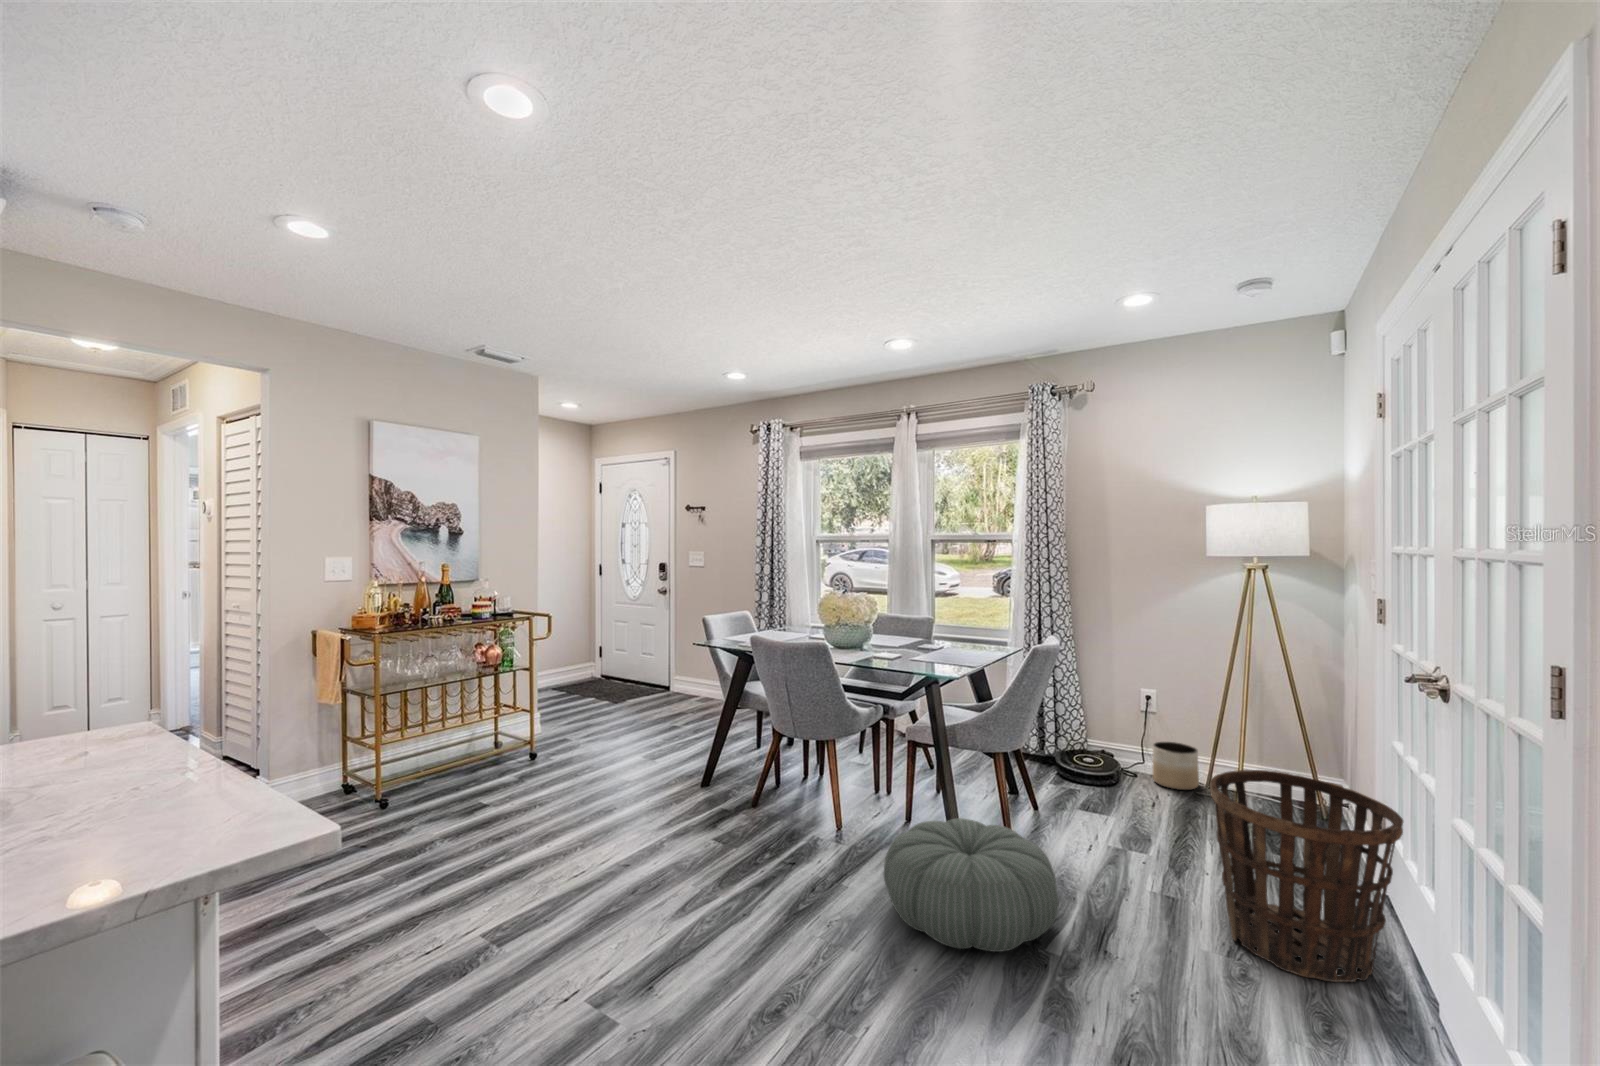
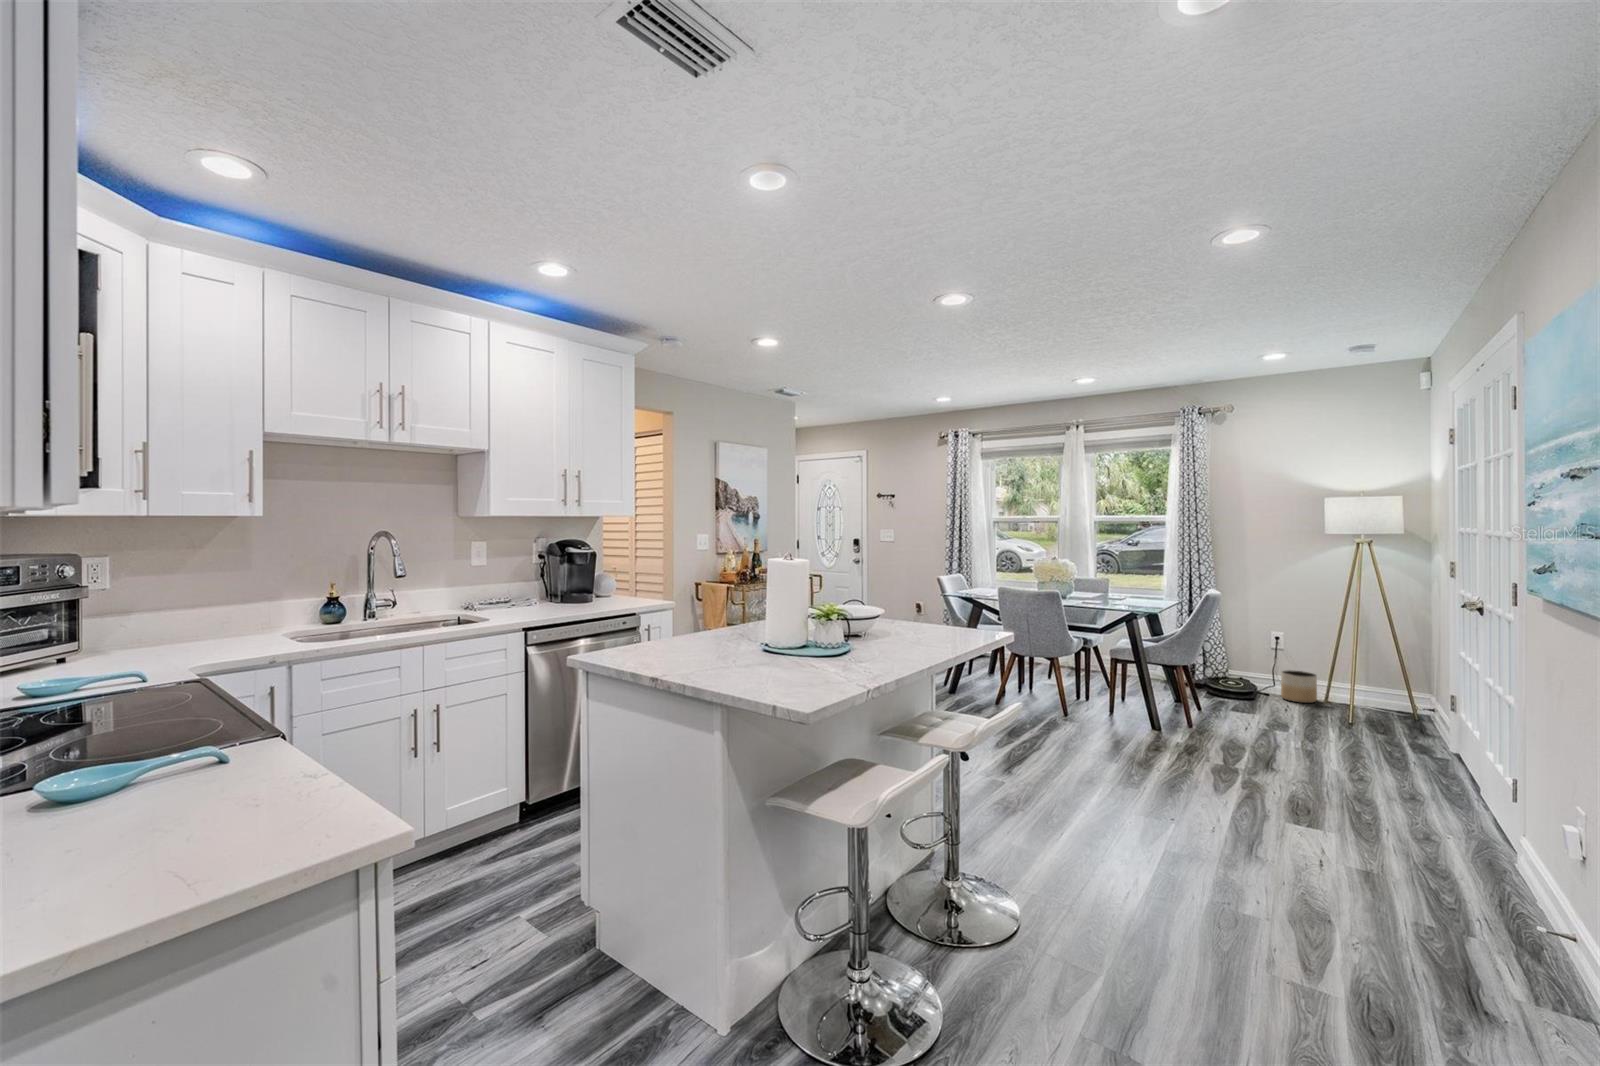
basket: present [1210,770,1403,982] -> none [1334,668,1456,780]
pouf: present [884,818,1058,952] -> none [1120,701,1238,765]

